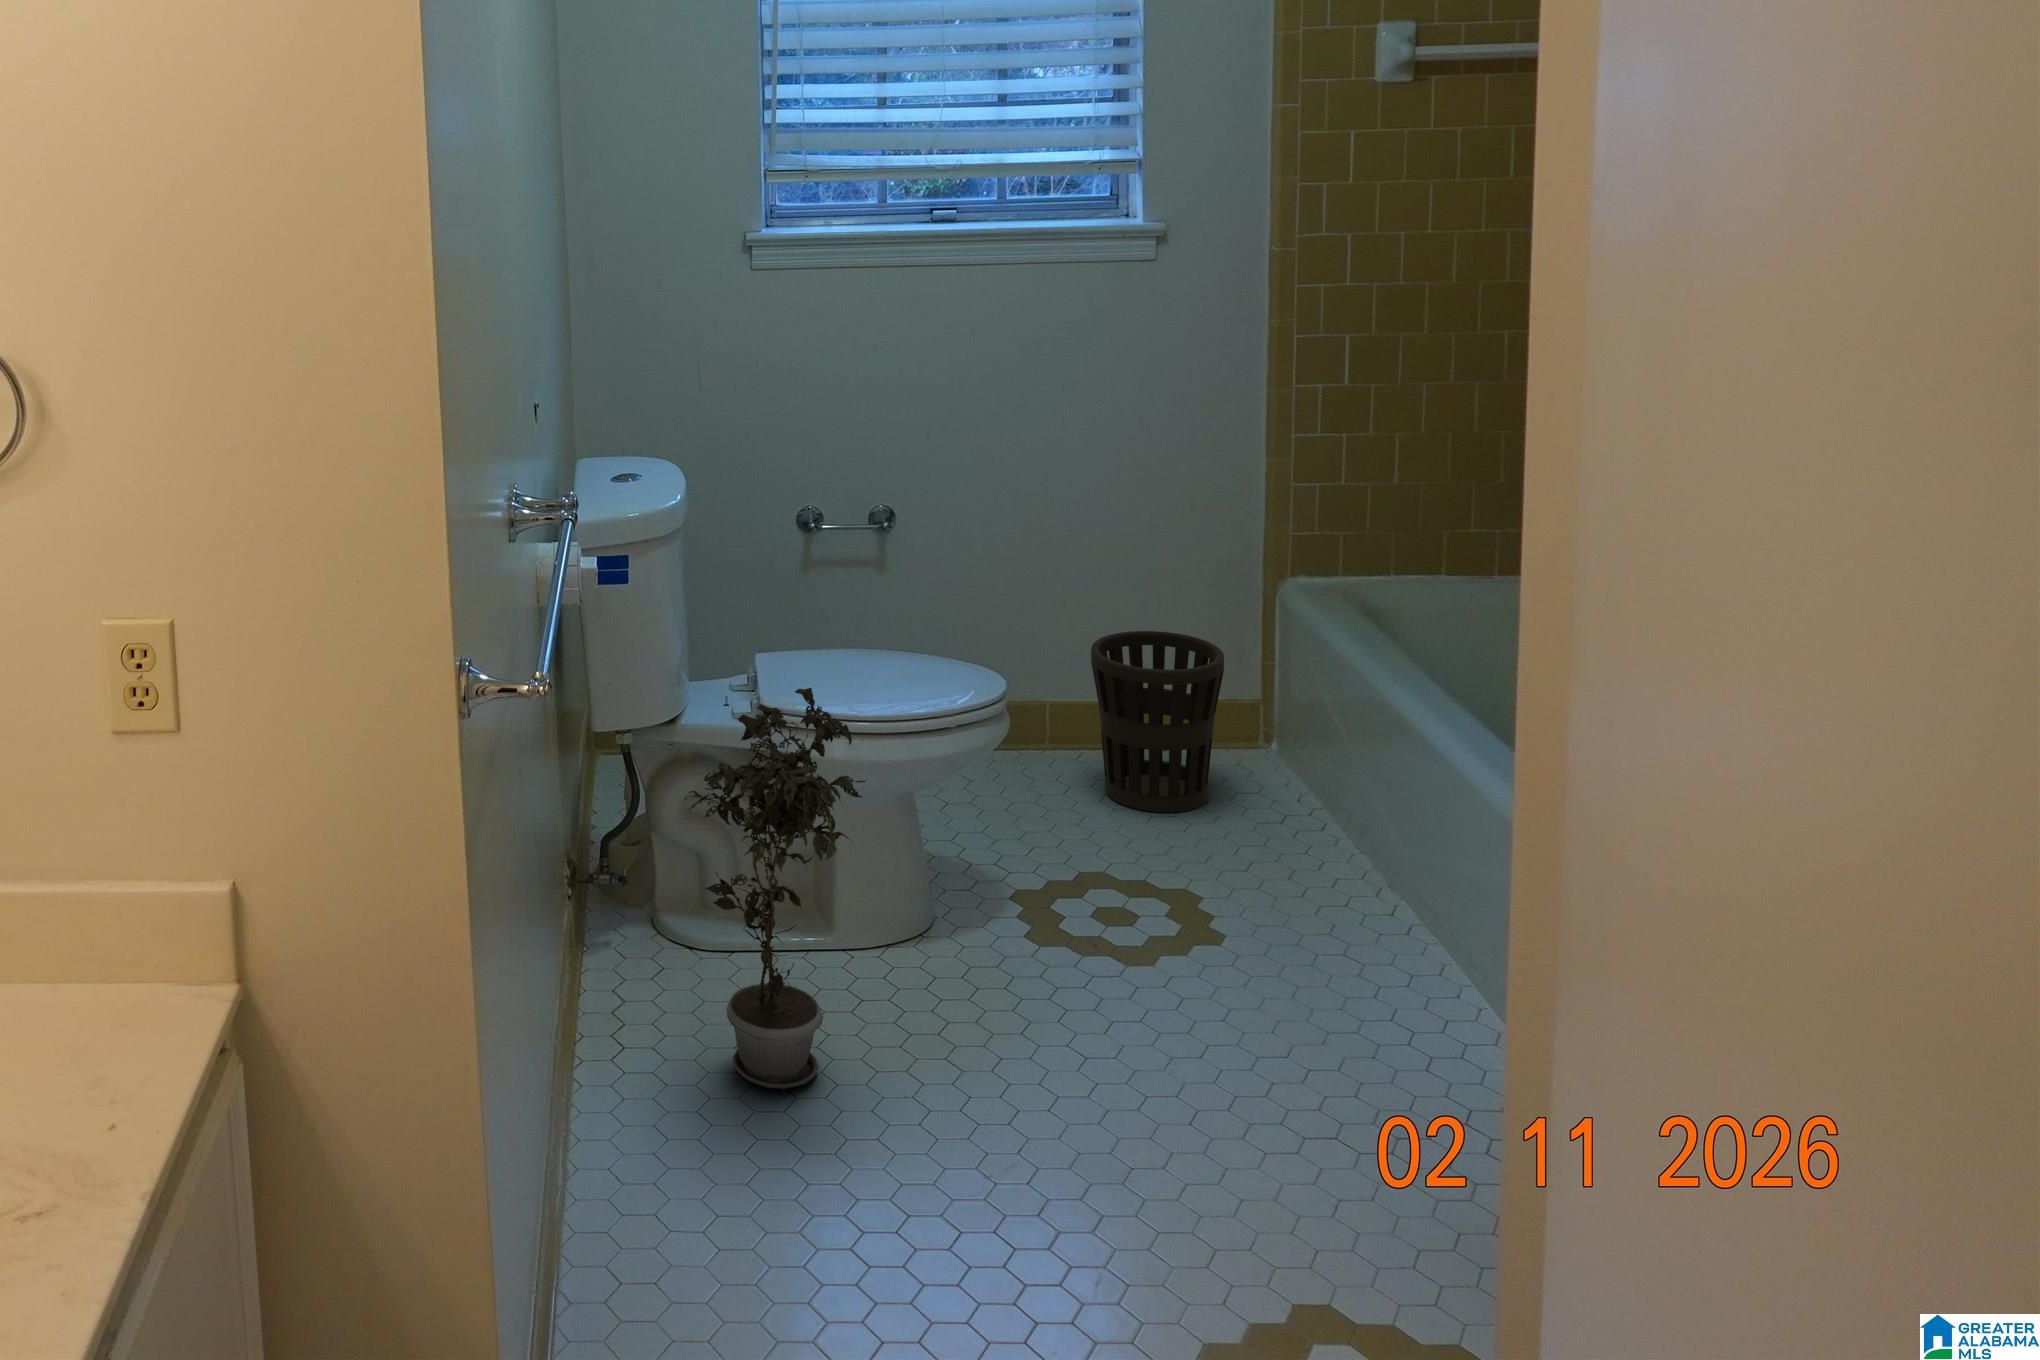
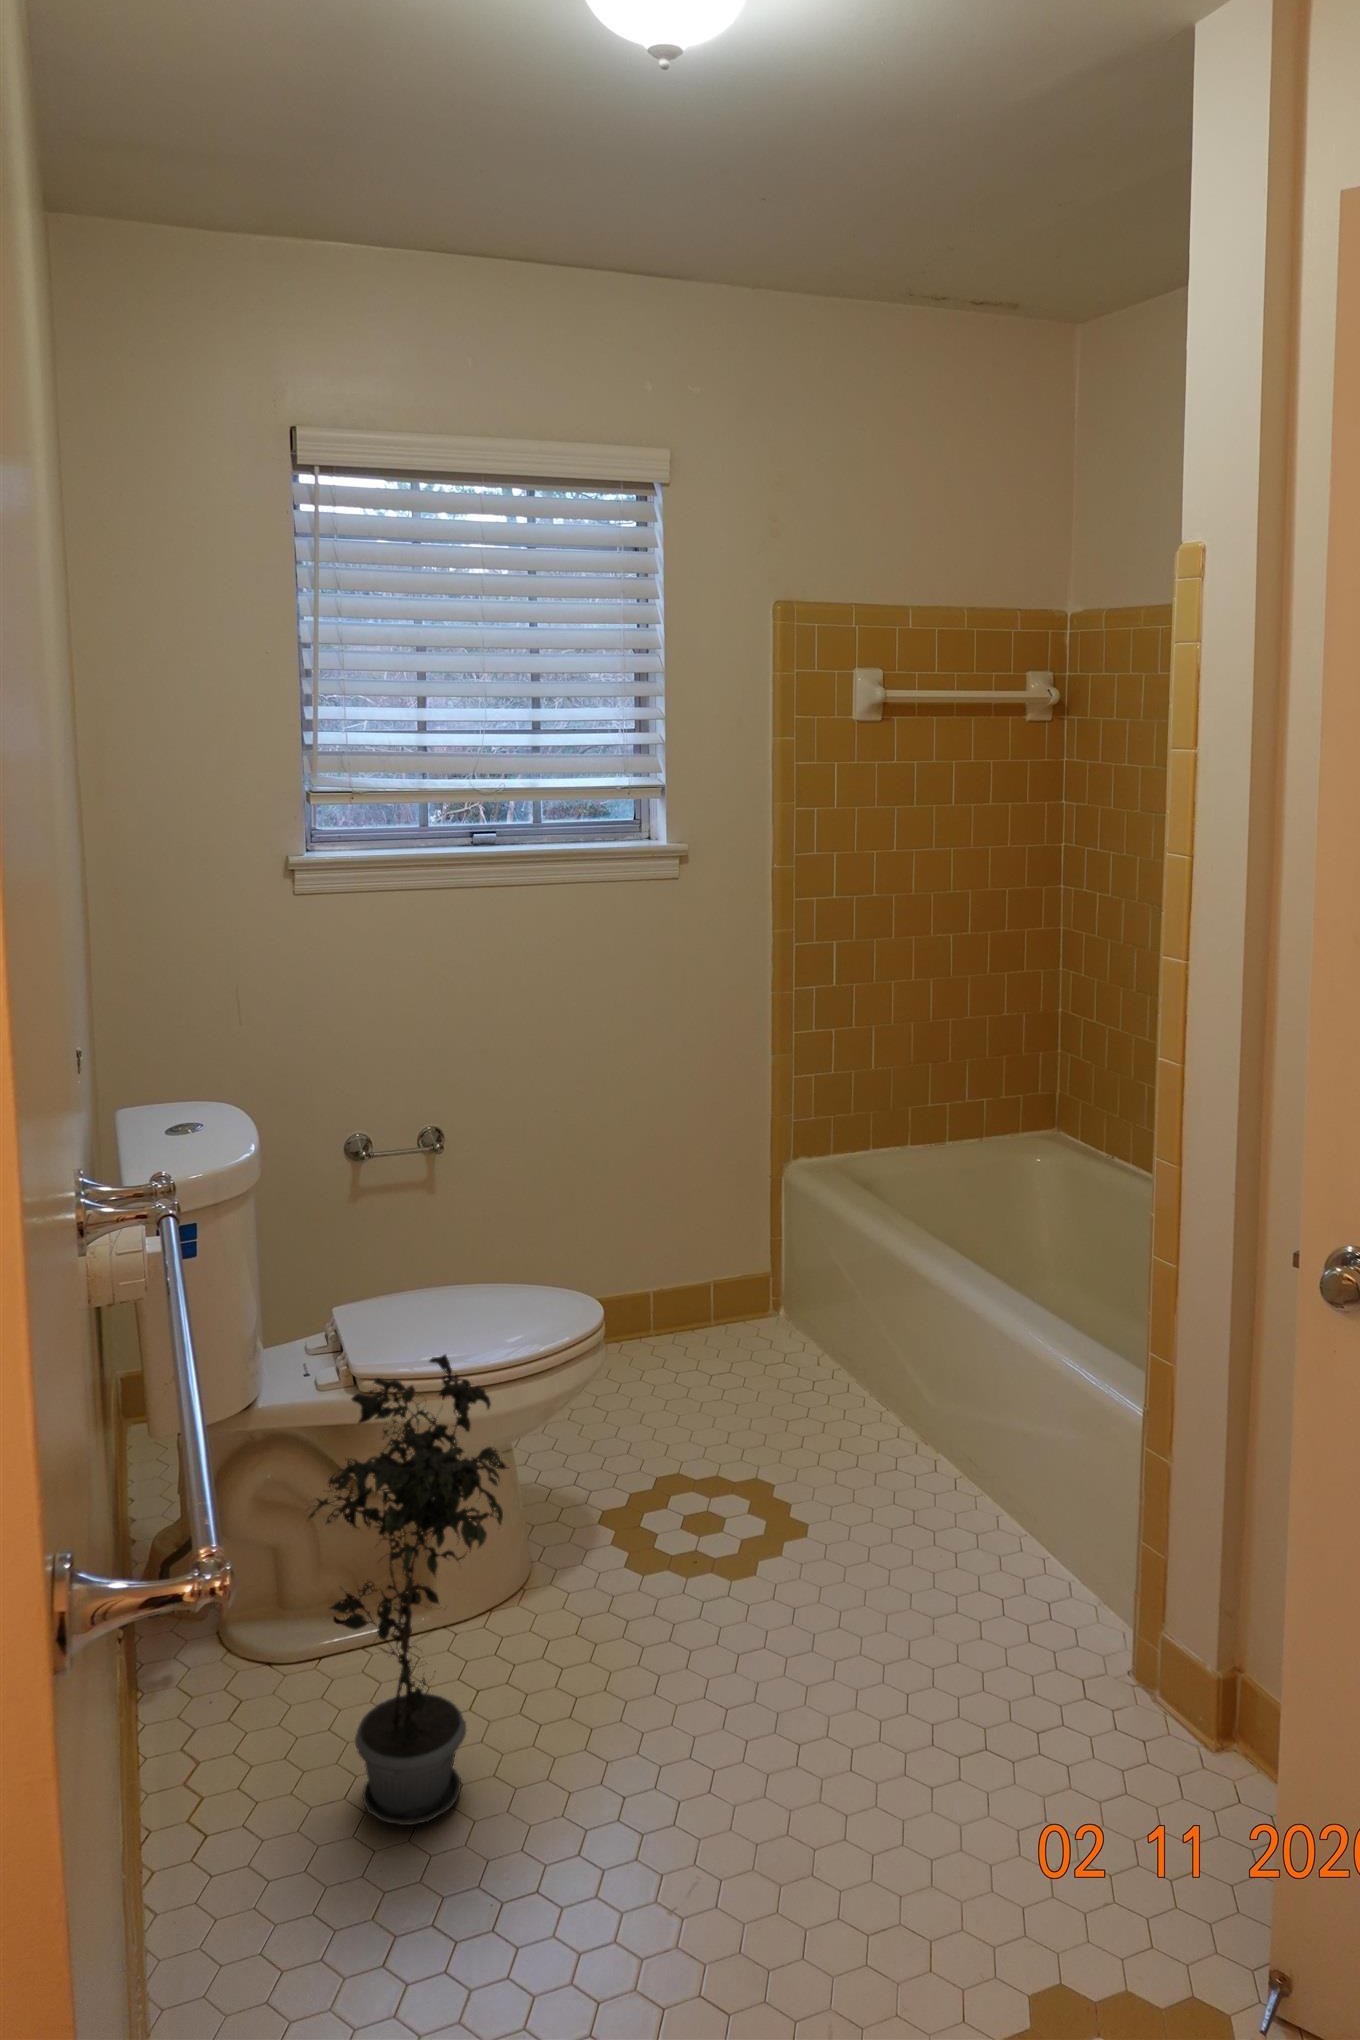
wastebasket: present [1091,631,1224,813] -> none [636,1227,754,1402]

